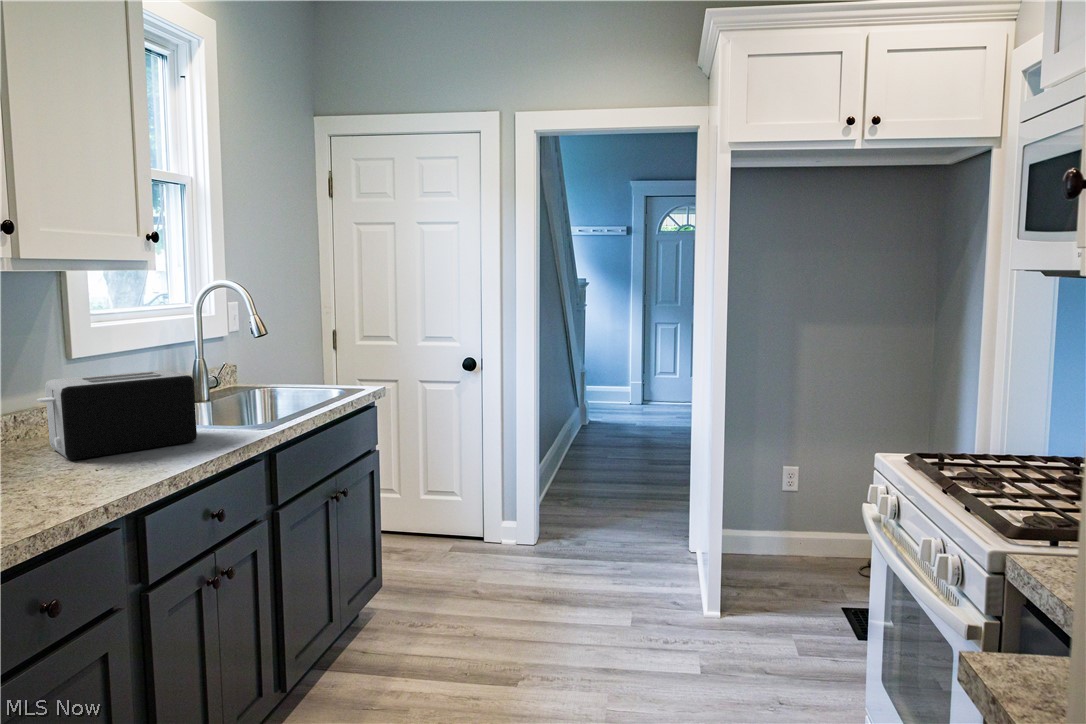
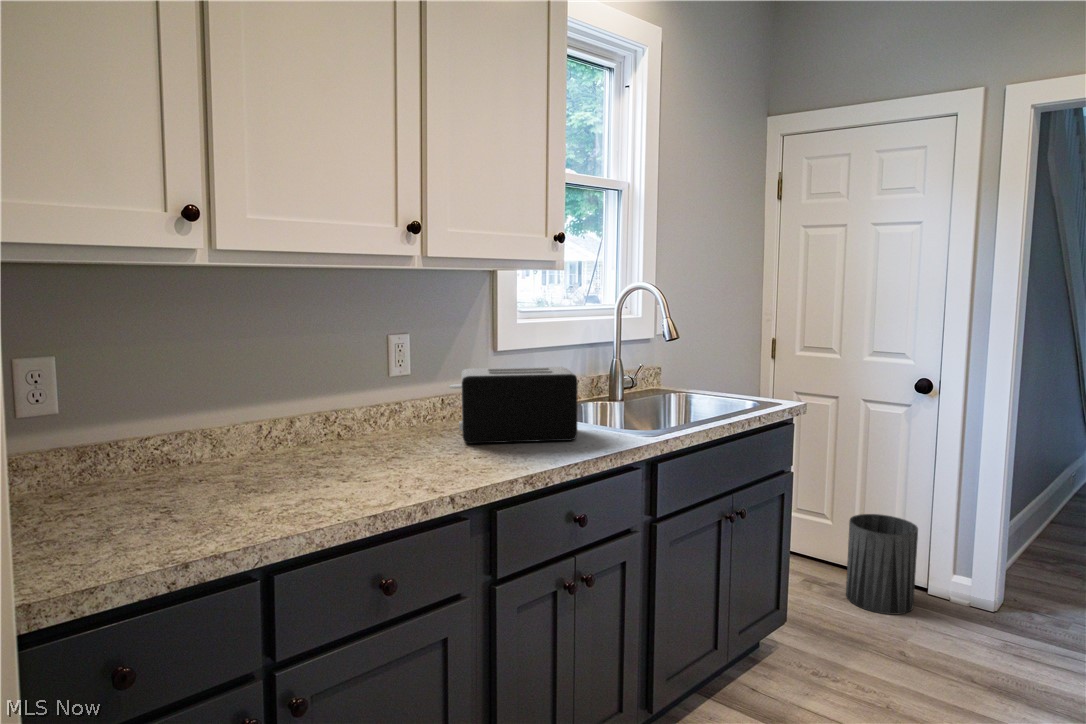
trash can: none [418,479,473,562] -> present [846,514,918,614]

